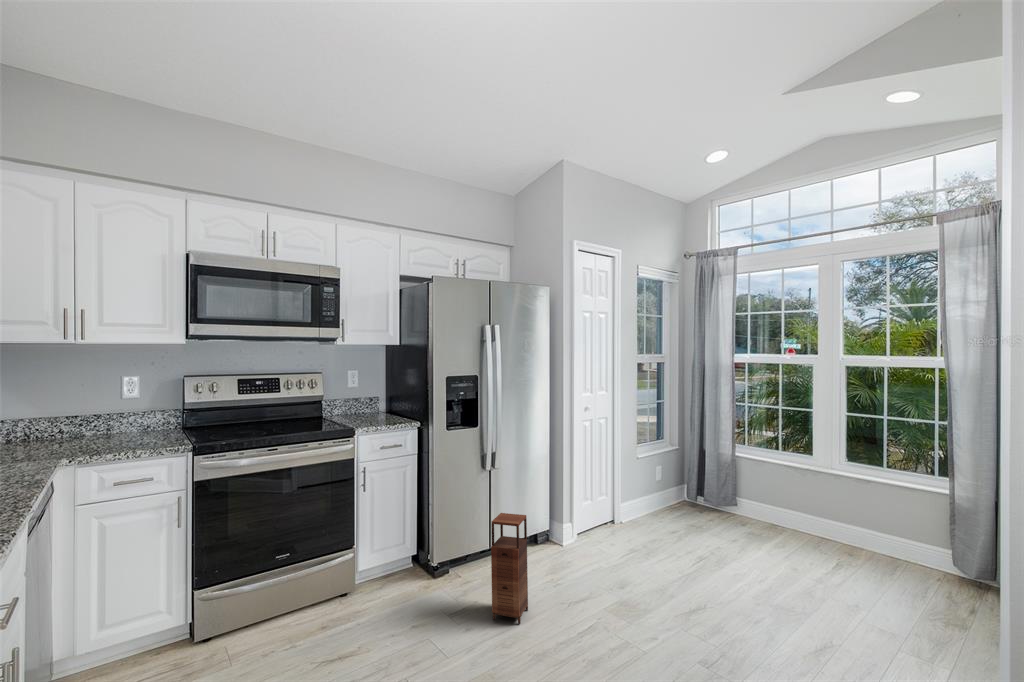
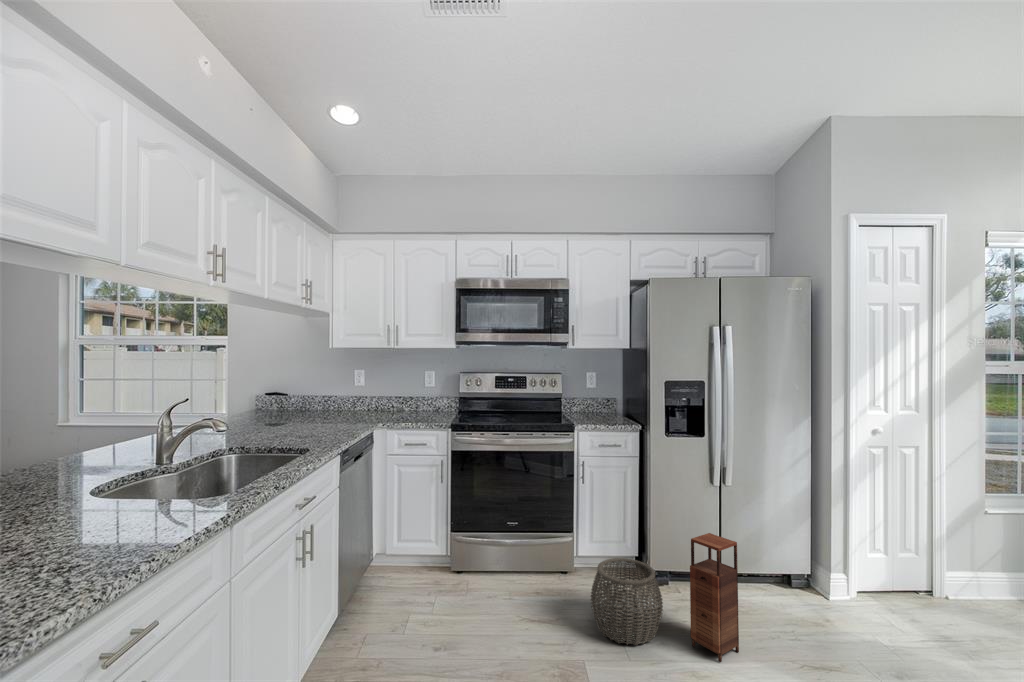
woven basket: none [396,556,468,643] -> present [591,558,663,645]

